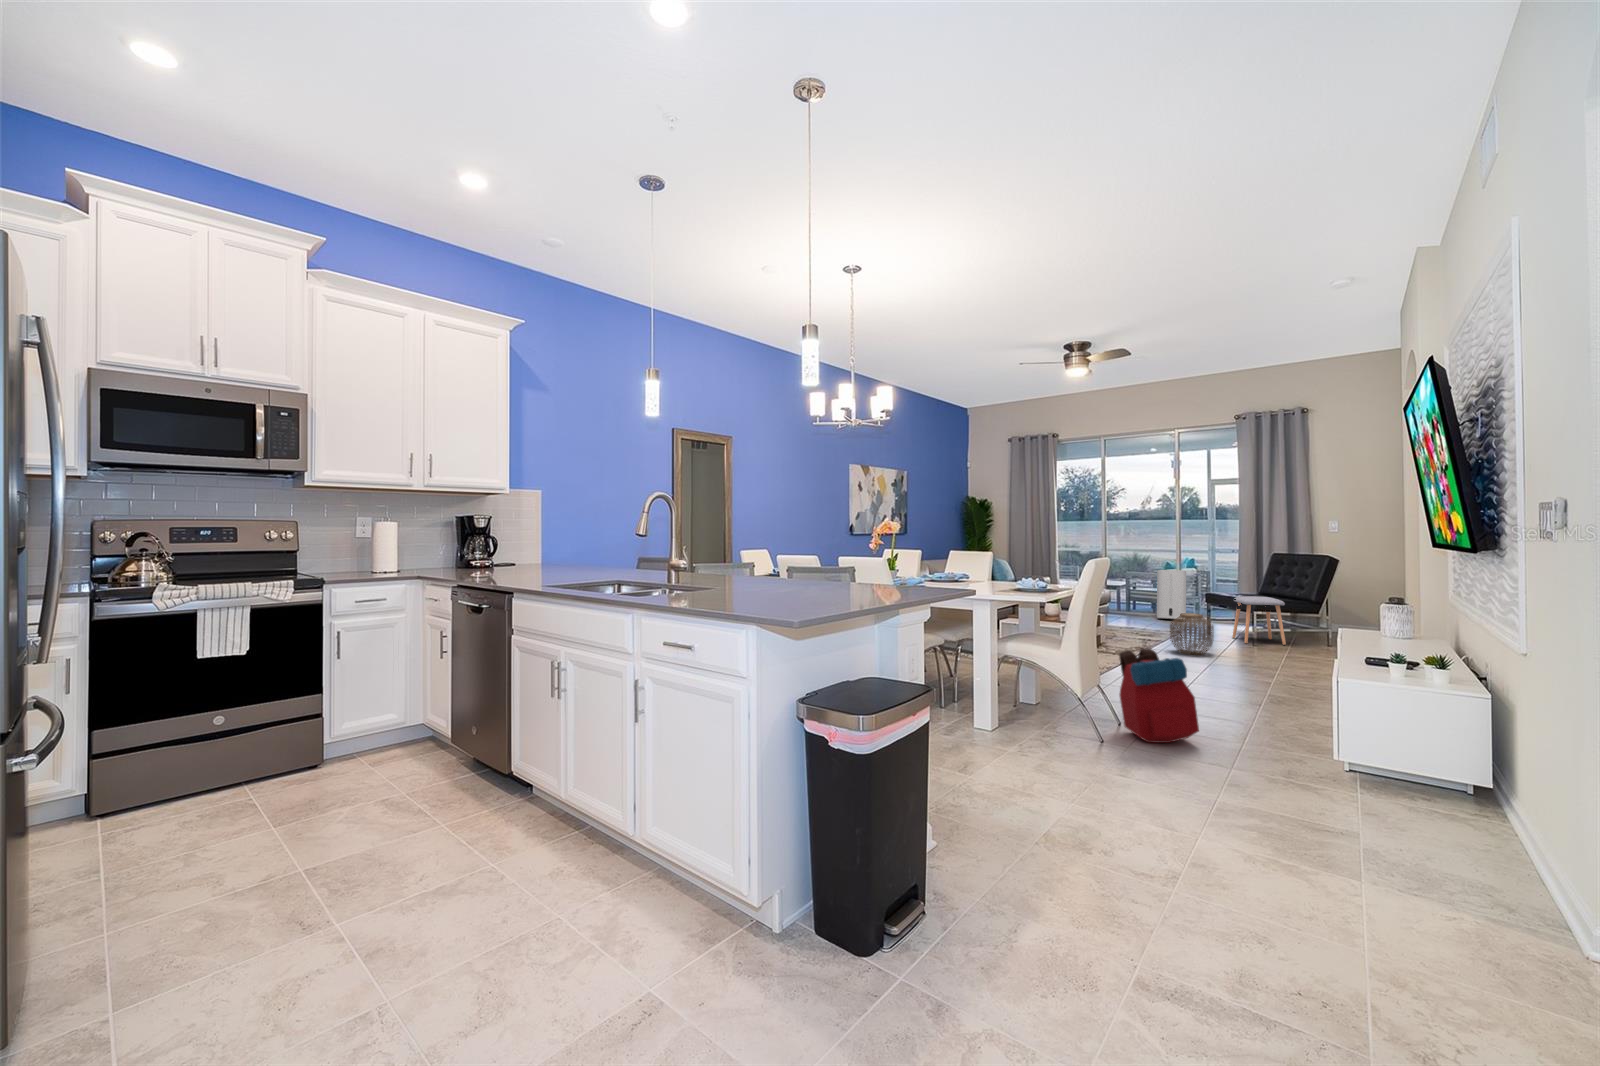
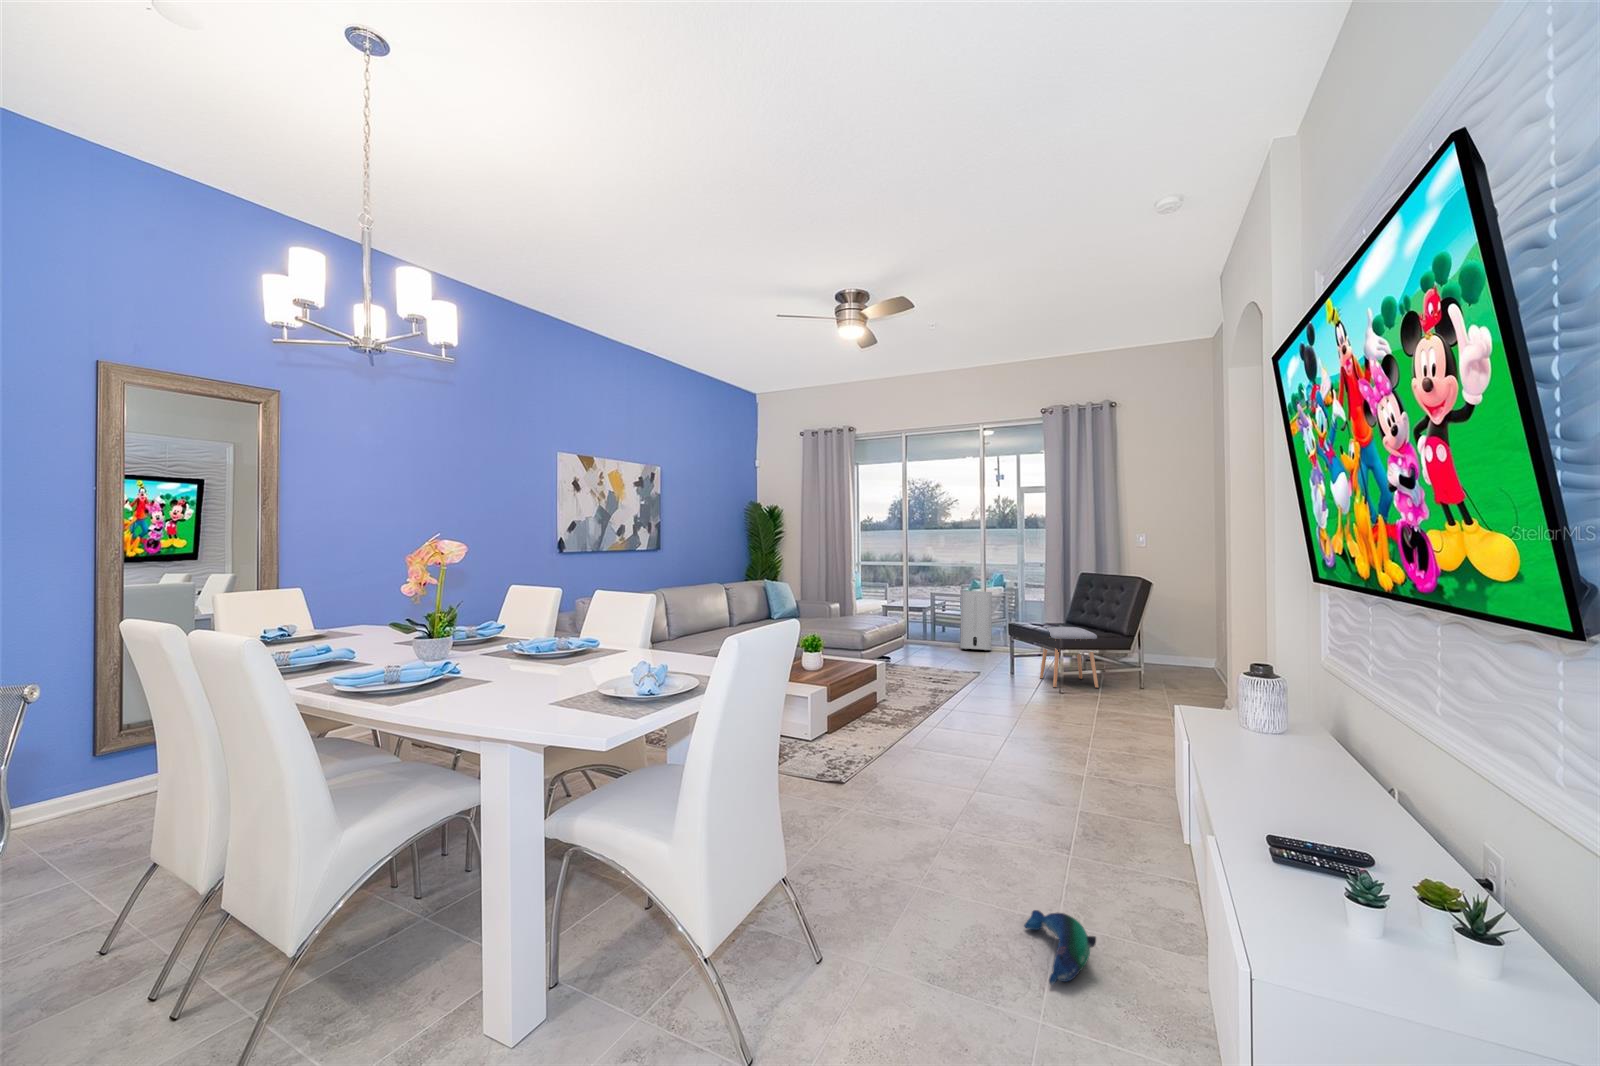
woven basket: present [1170,613,1213,655] -> none [965,656,1017,714]
backpack: present [1119,648,1199,743] -> none [834,785,975,1005]
plush toy: none [1224,720,1267,744] -> present [1024,910,1096,985]

